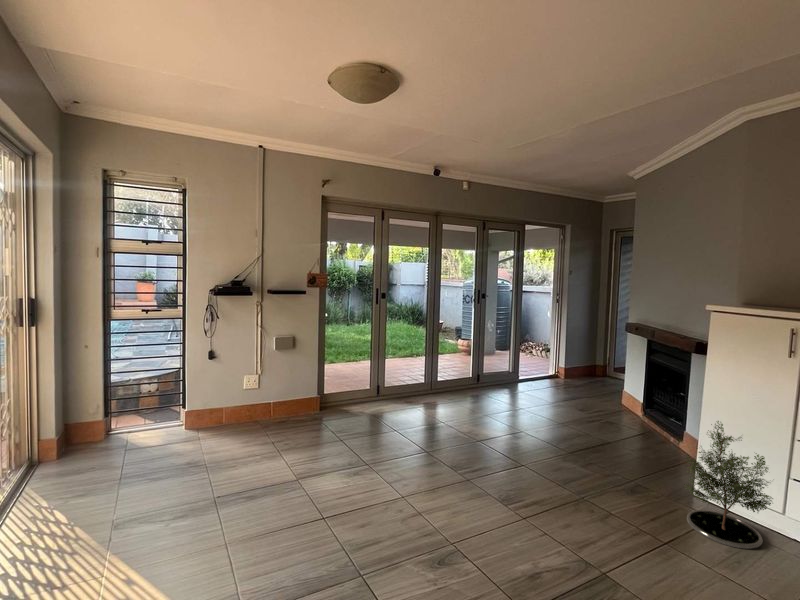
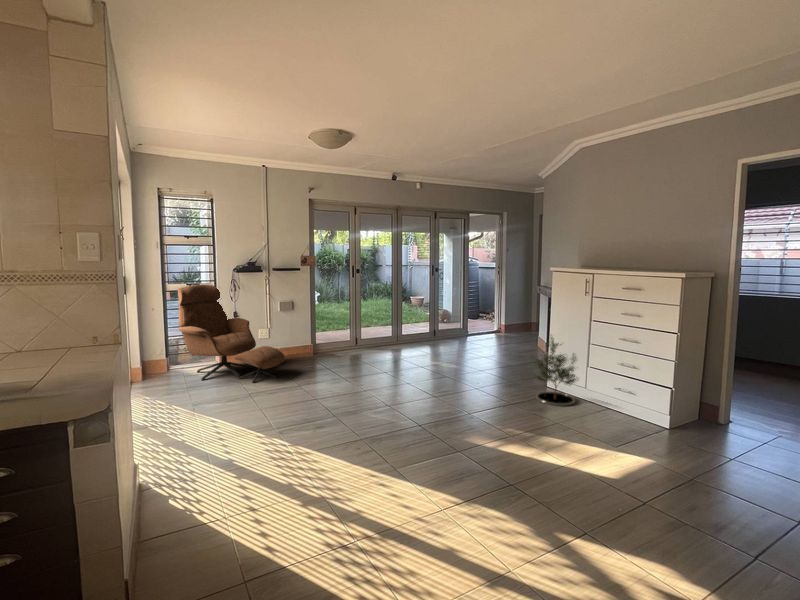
lounge chair: none [121,312,280,469] -> present [178,285,285,383]

